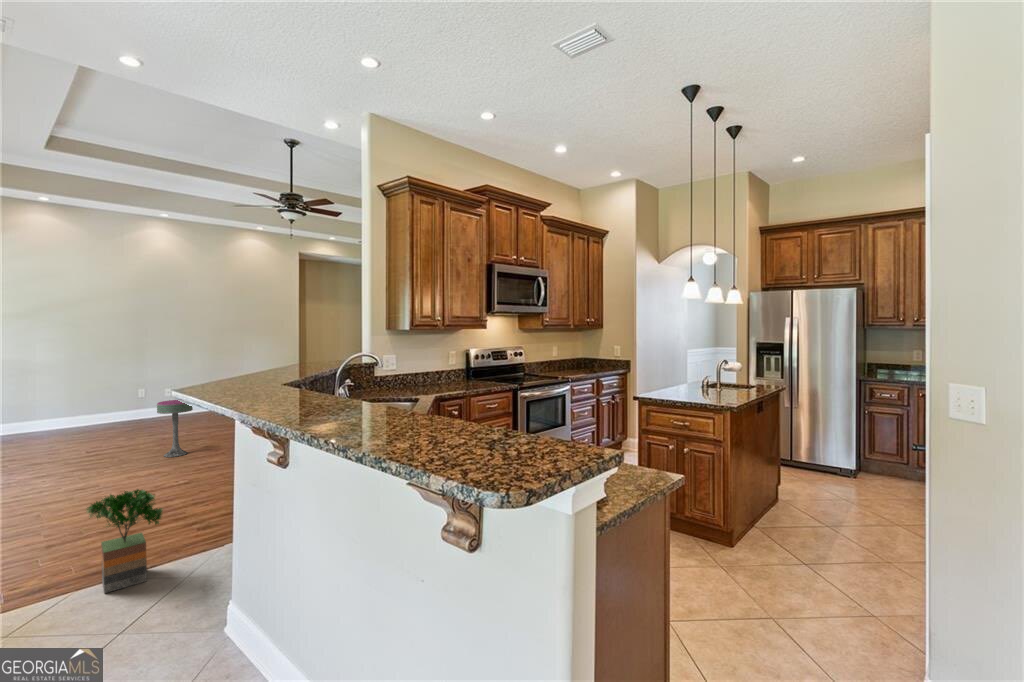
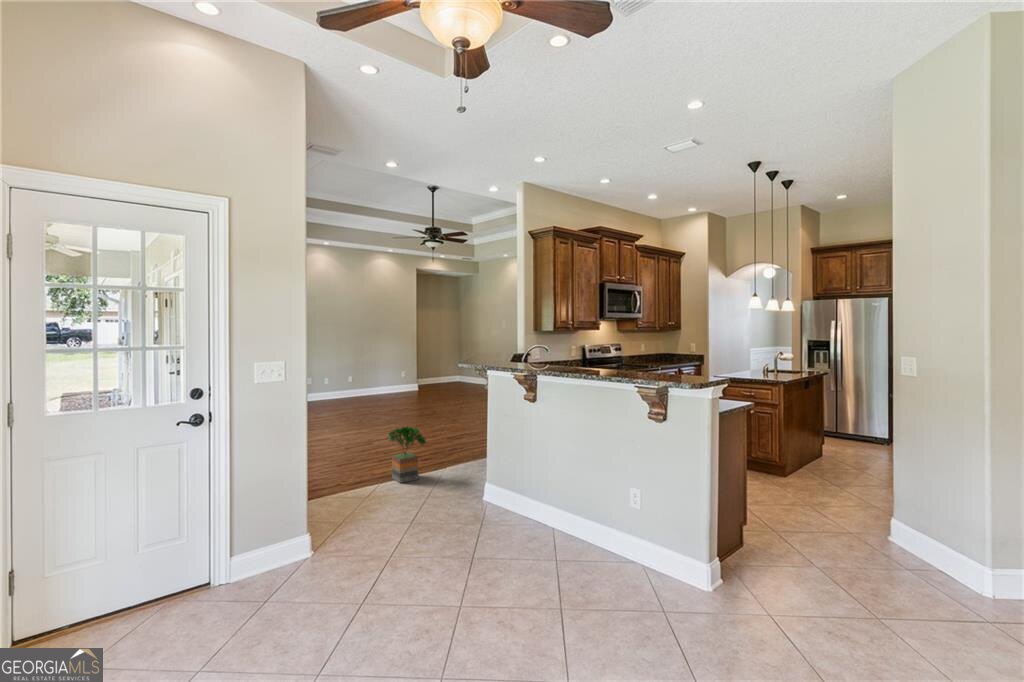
bar stool: present [157,400,193,457] -> none [354,381,376,422]

